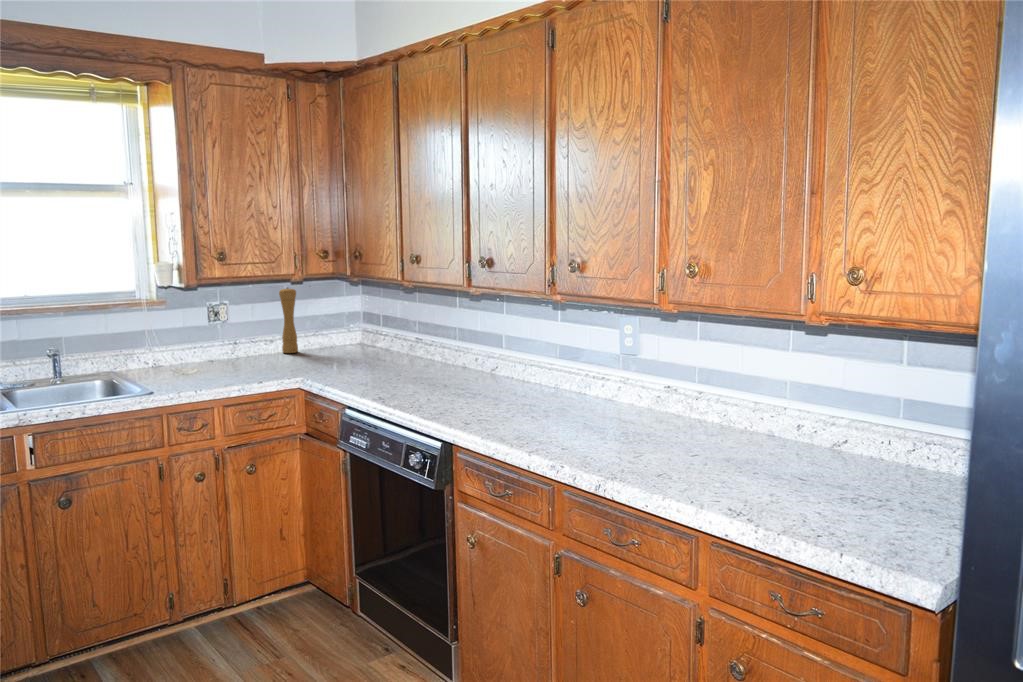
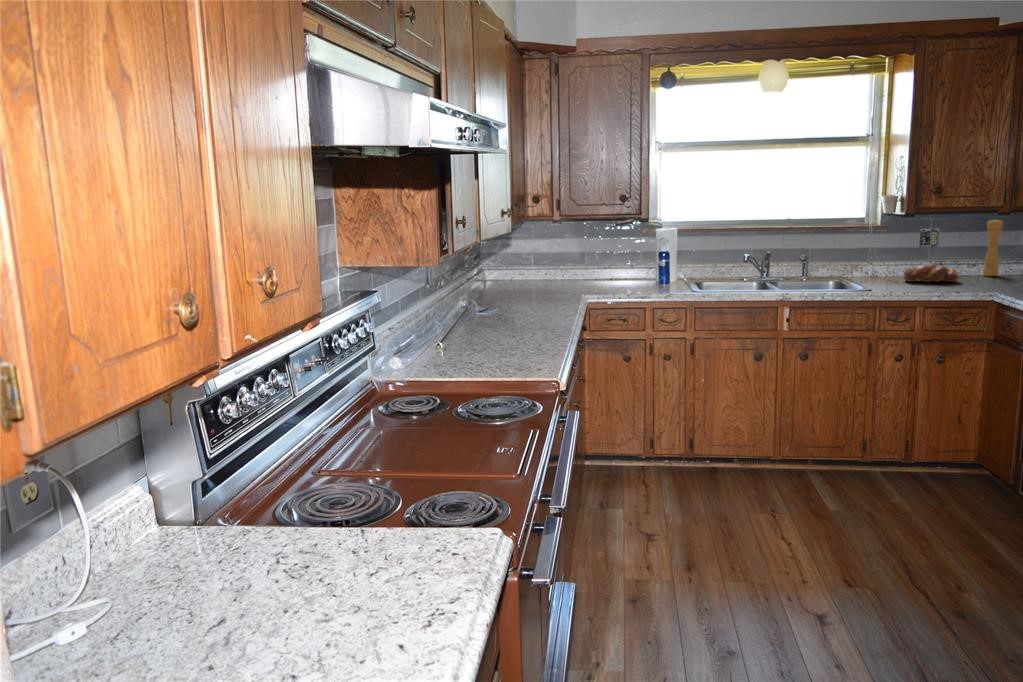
bread loaf: none [193,346,258,371] -> present [904,264,959,282]

